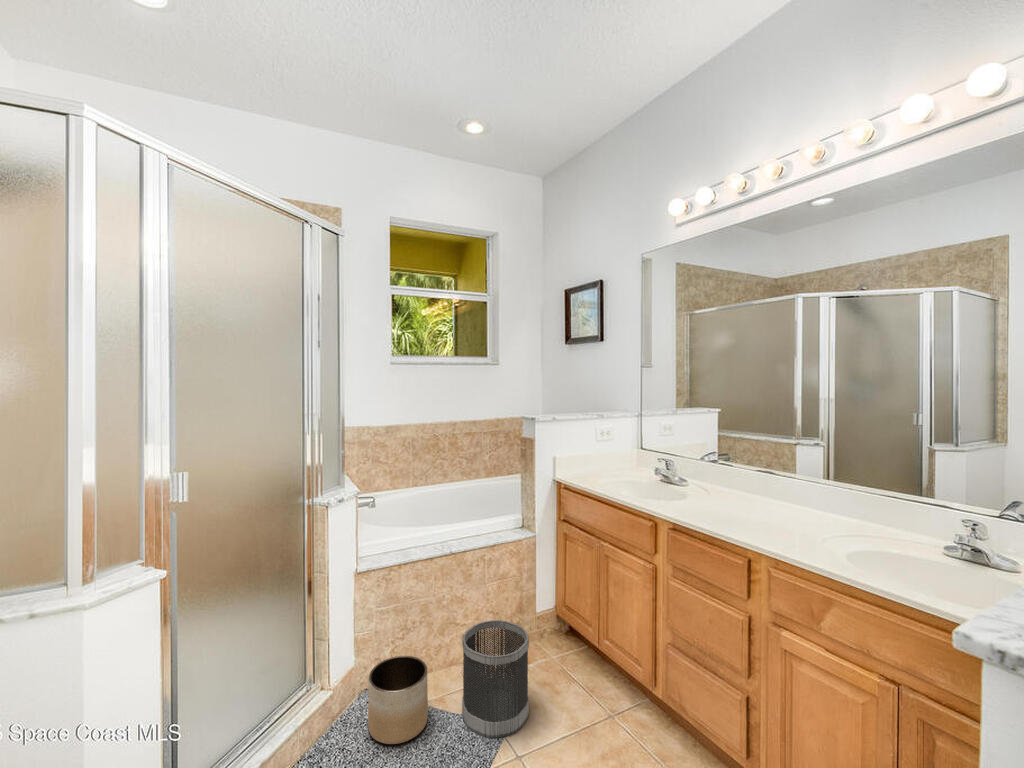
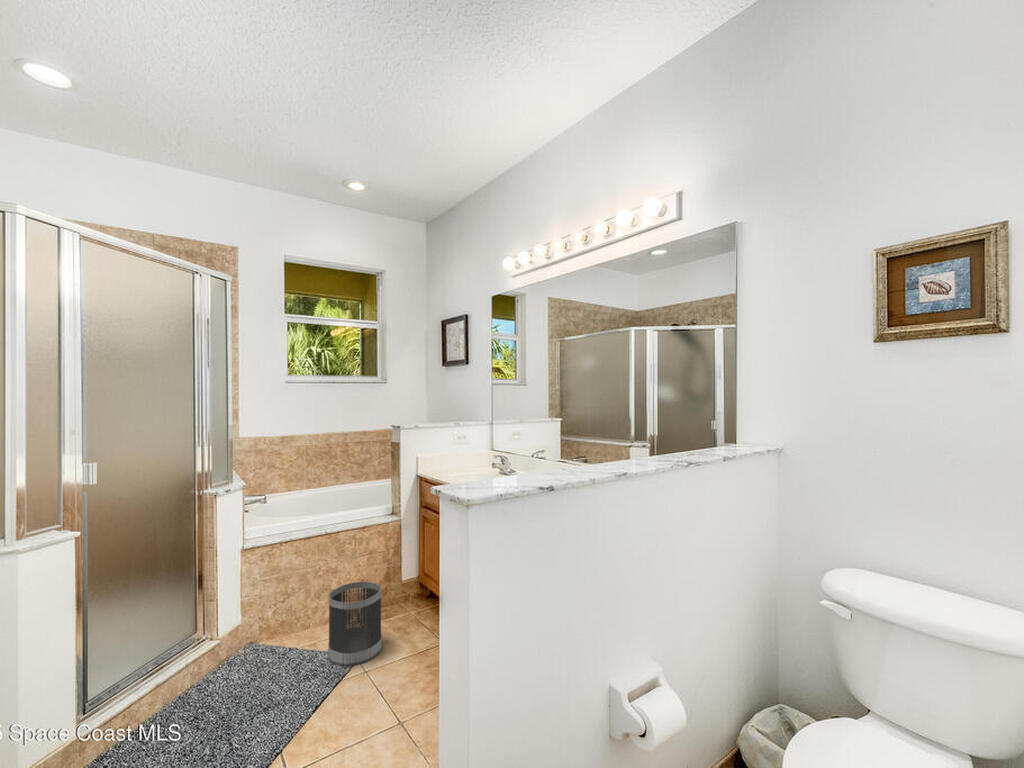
planter: present [368,656,428,744] -> none [248,612,299,676]

